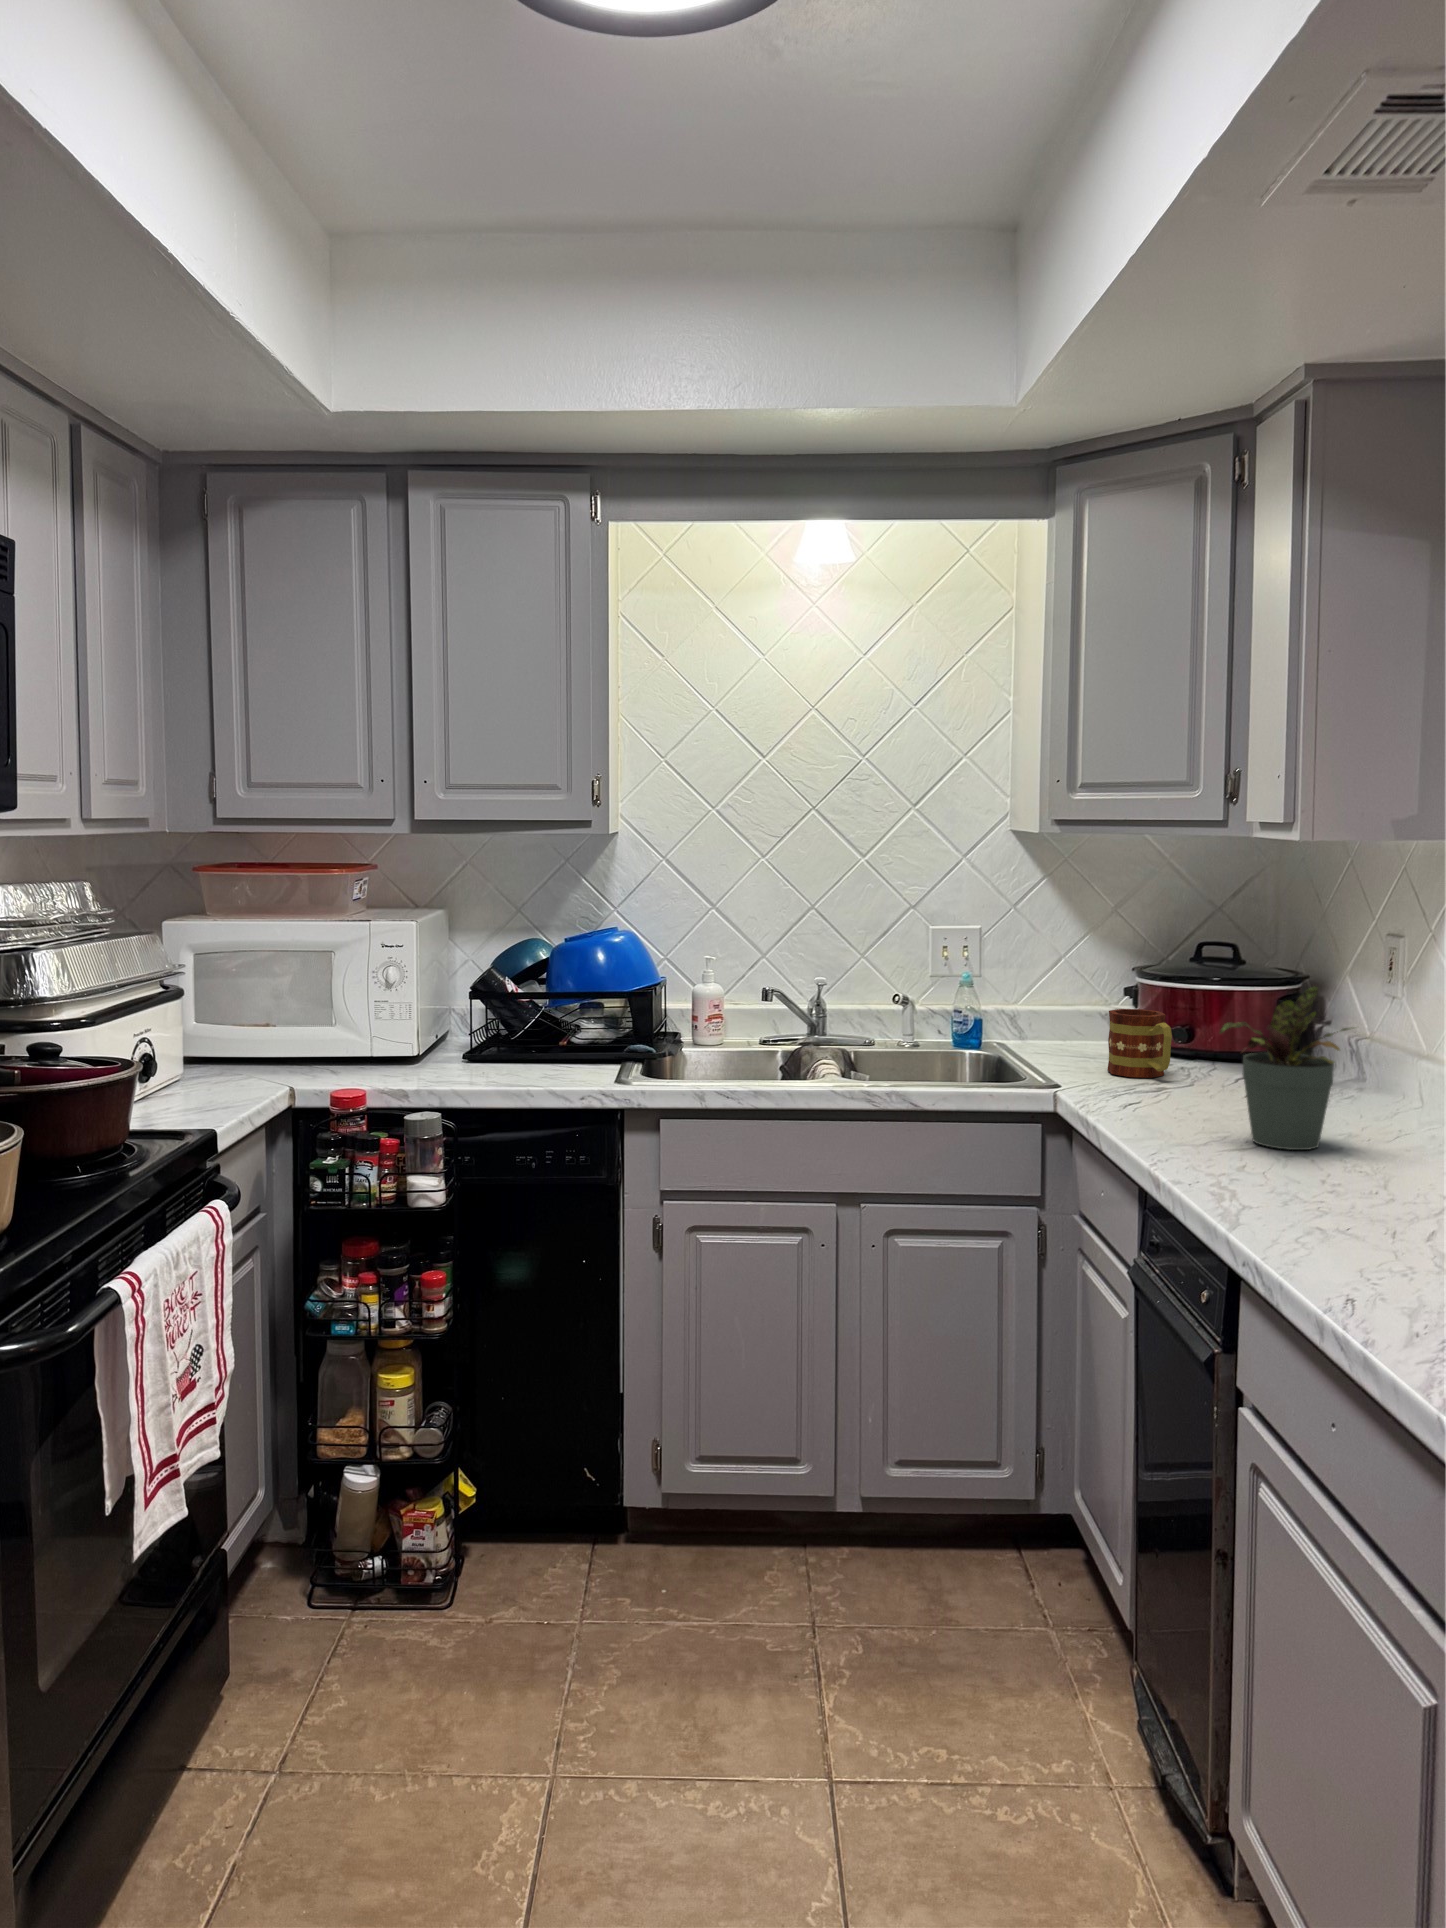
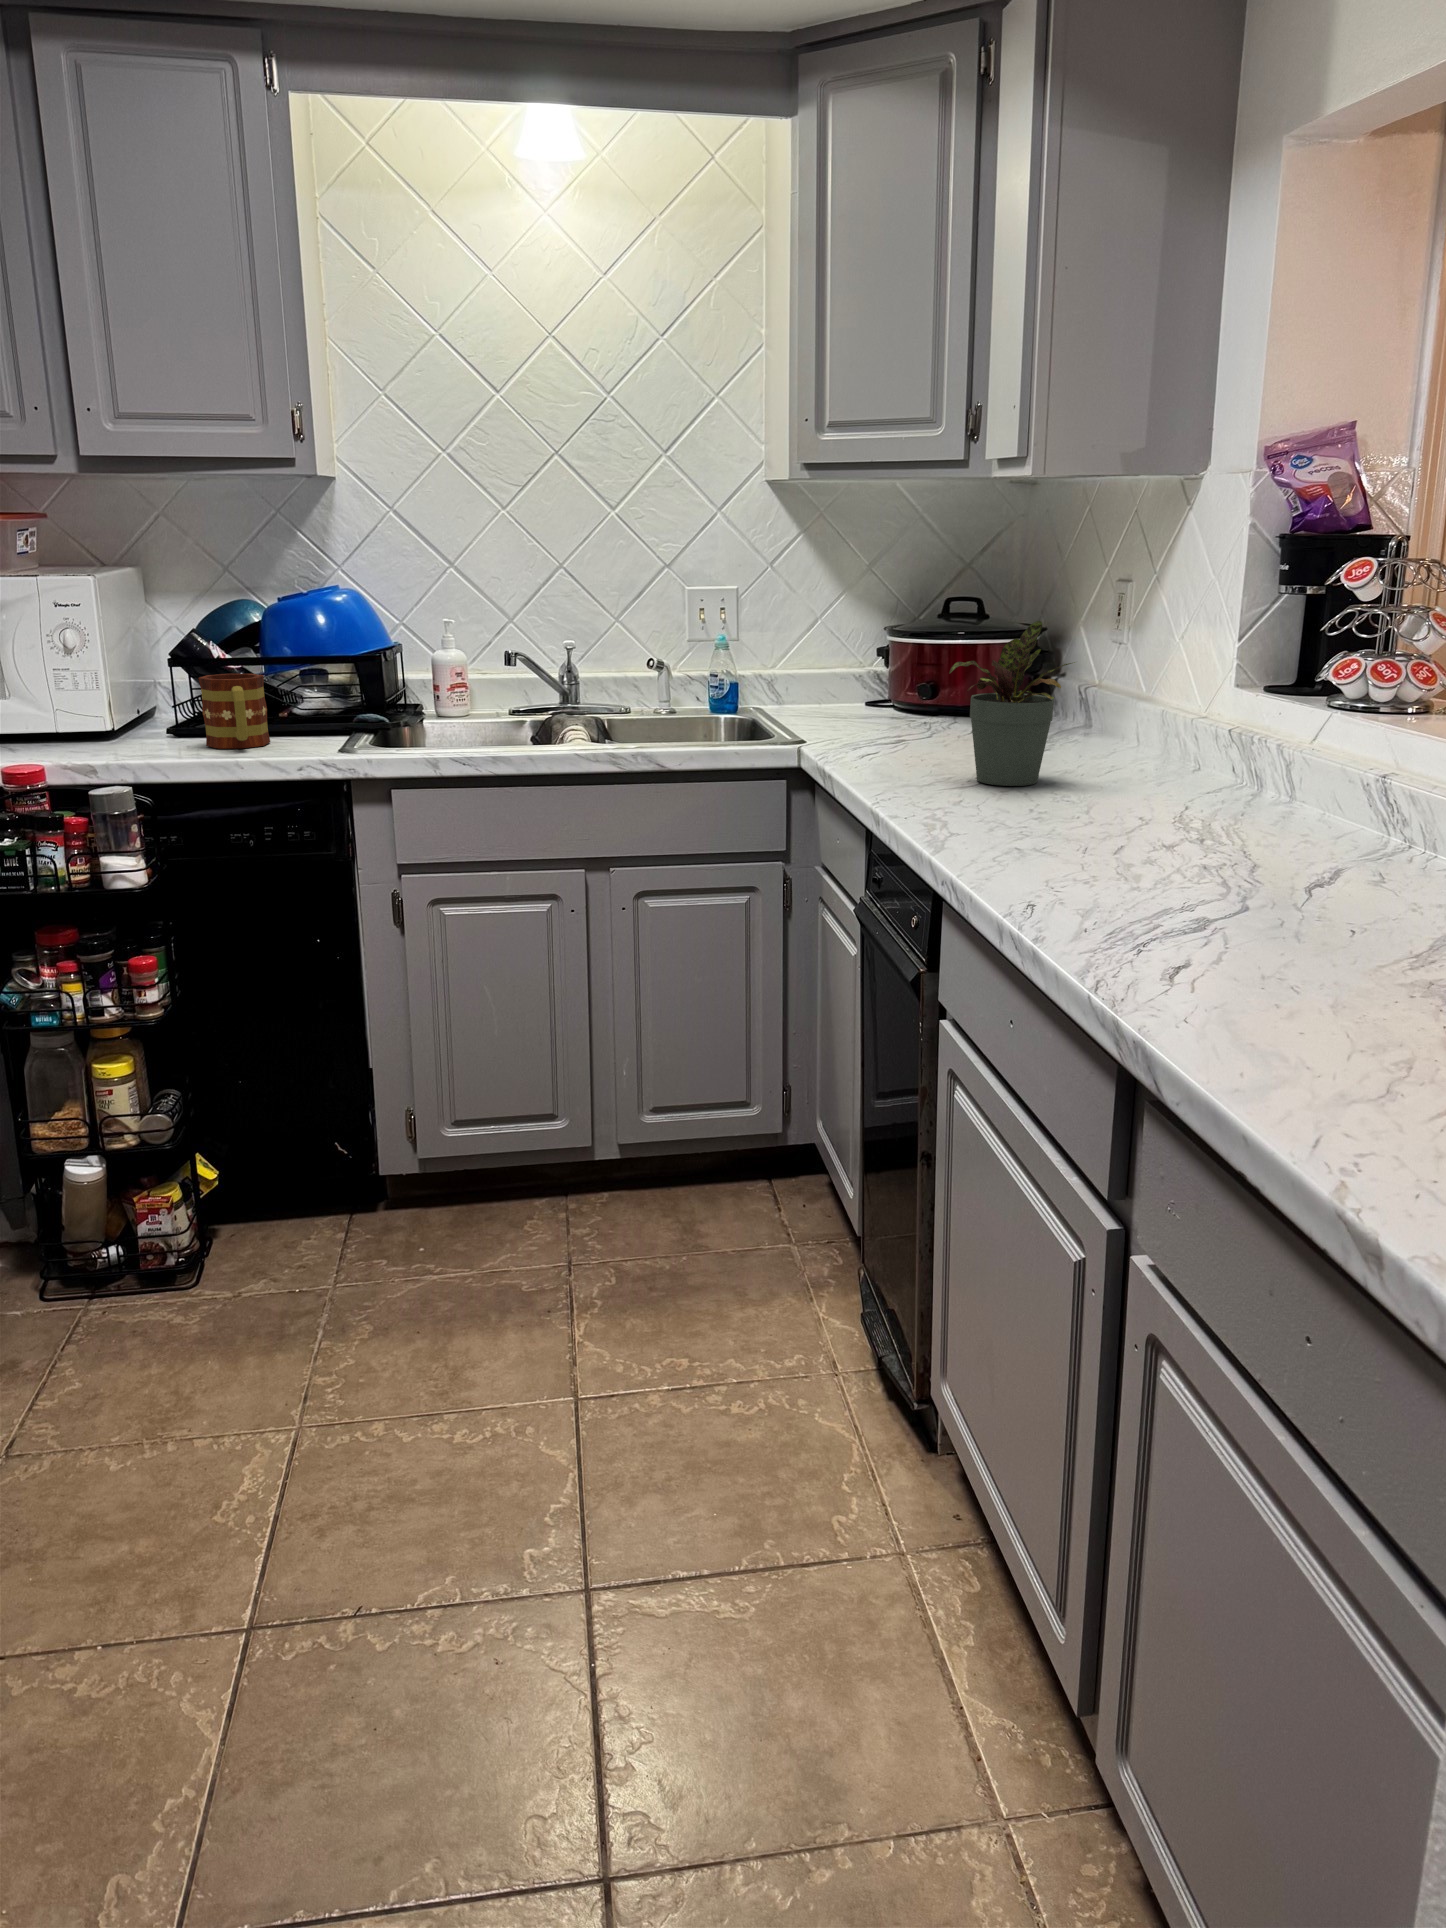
mug: present [1107,1009,1172,1078] -> present [198,674,270,749]

